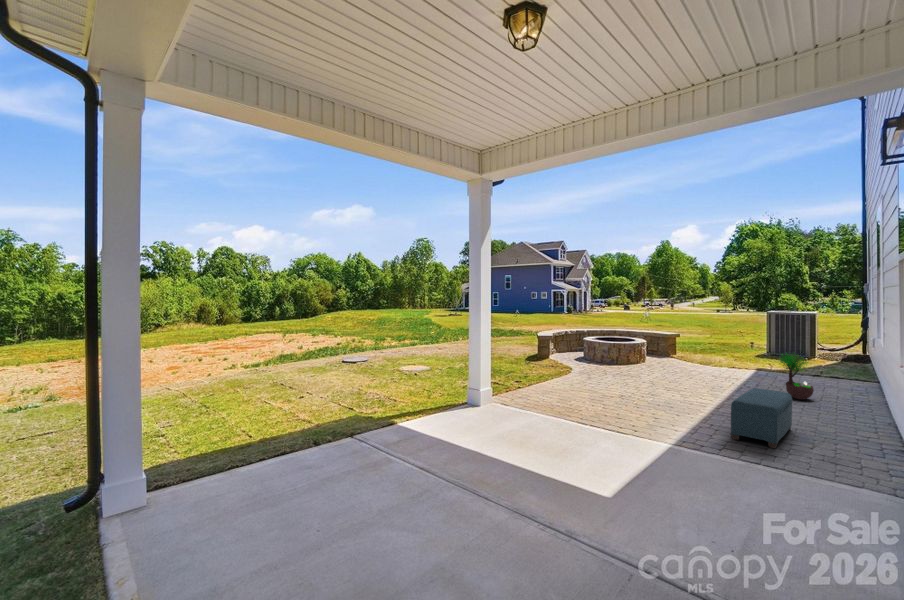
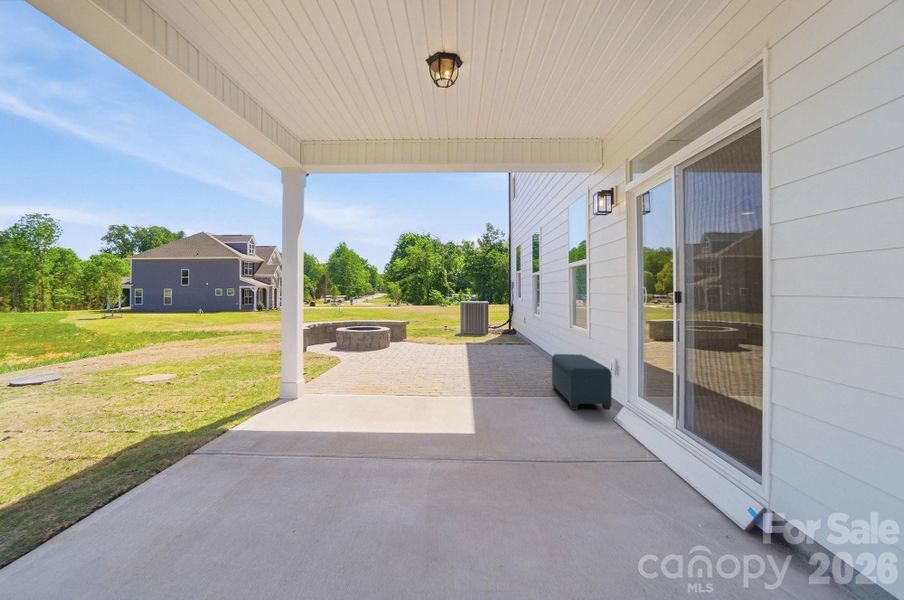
potted tree: present [780,354,814,400] -> none [526,319,552,362]

